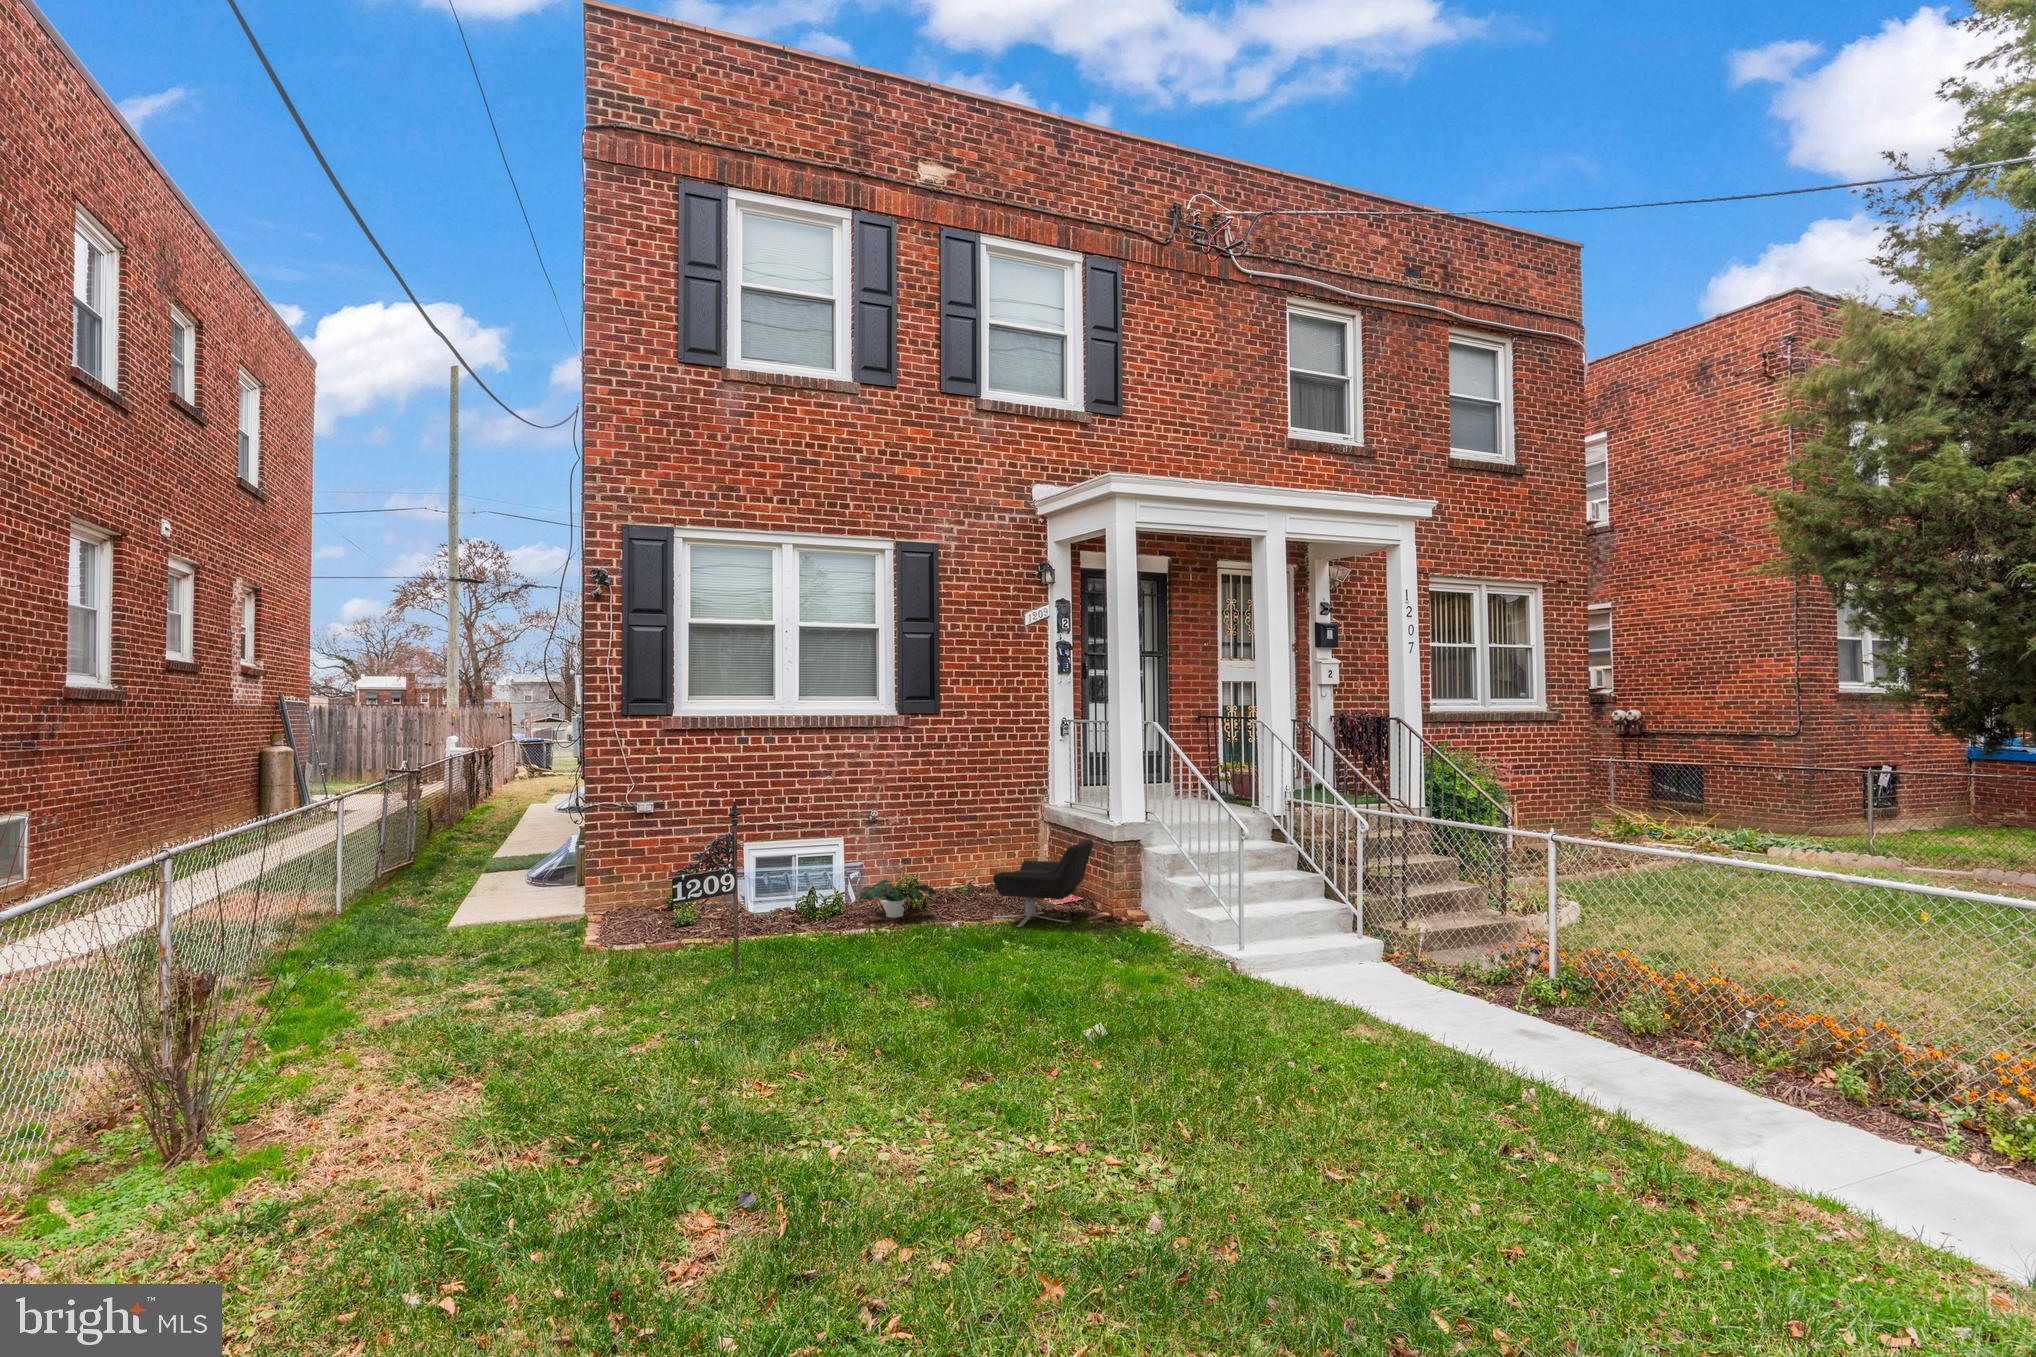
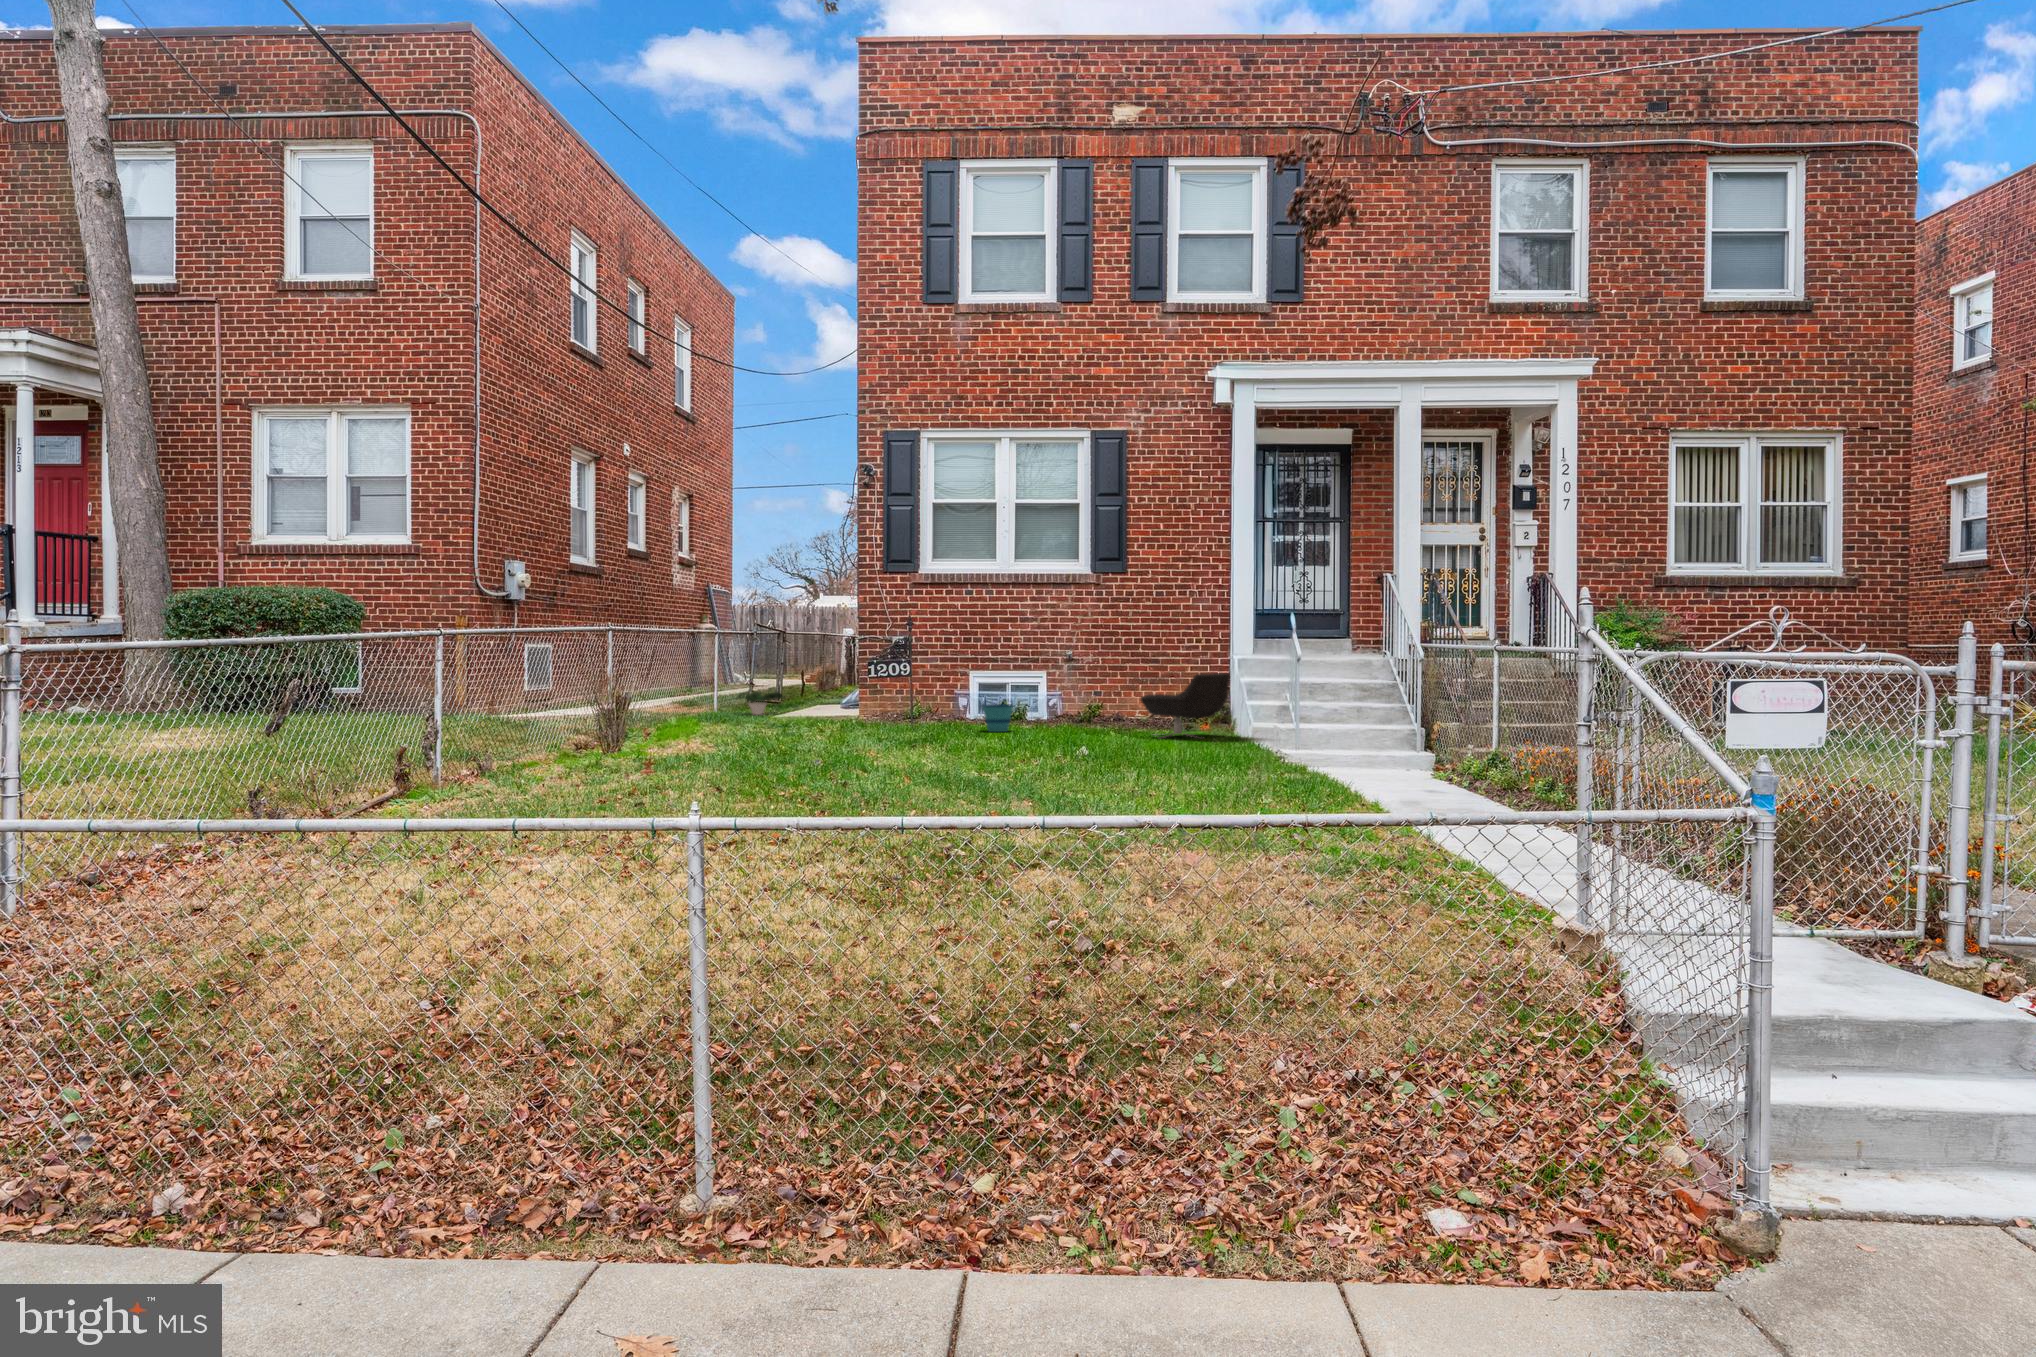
potted plant: present [861,879,935,918] -> present [736,692,785,715]
bucket: none [764,884,811,928] -> present [981,702,1015,732]

